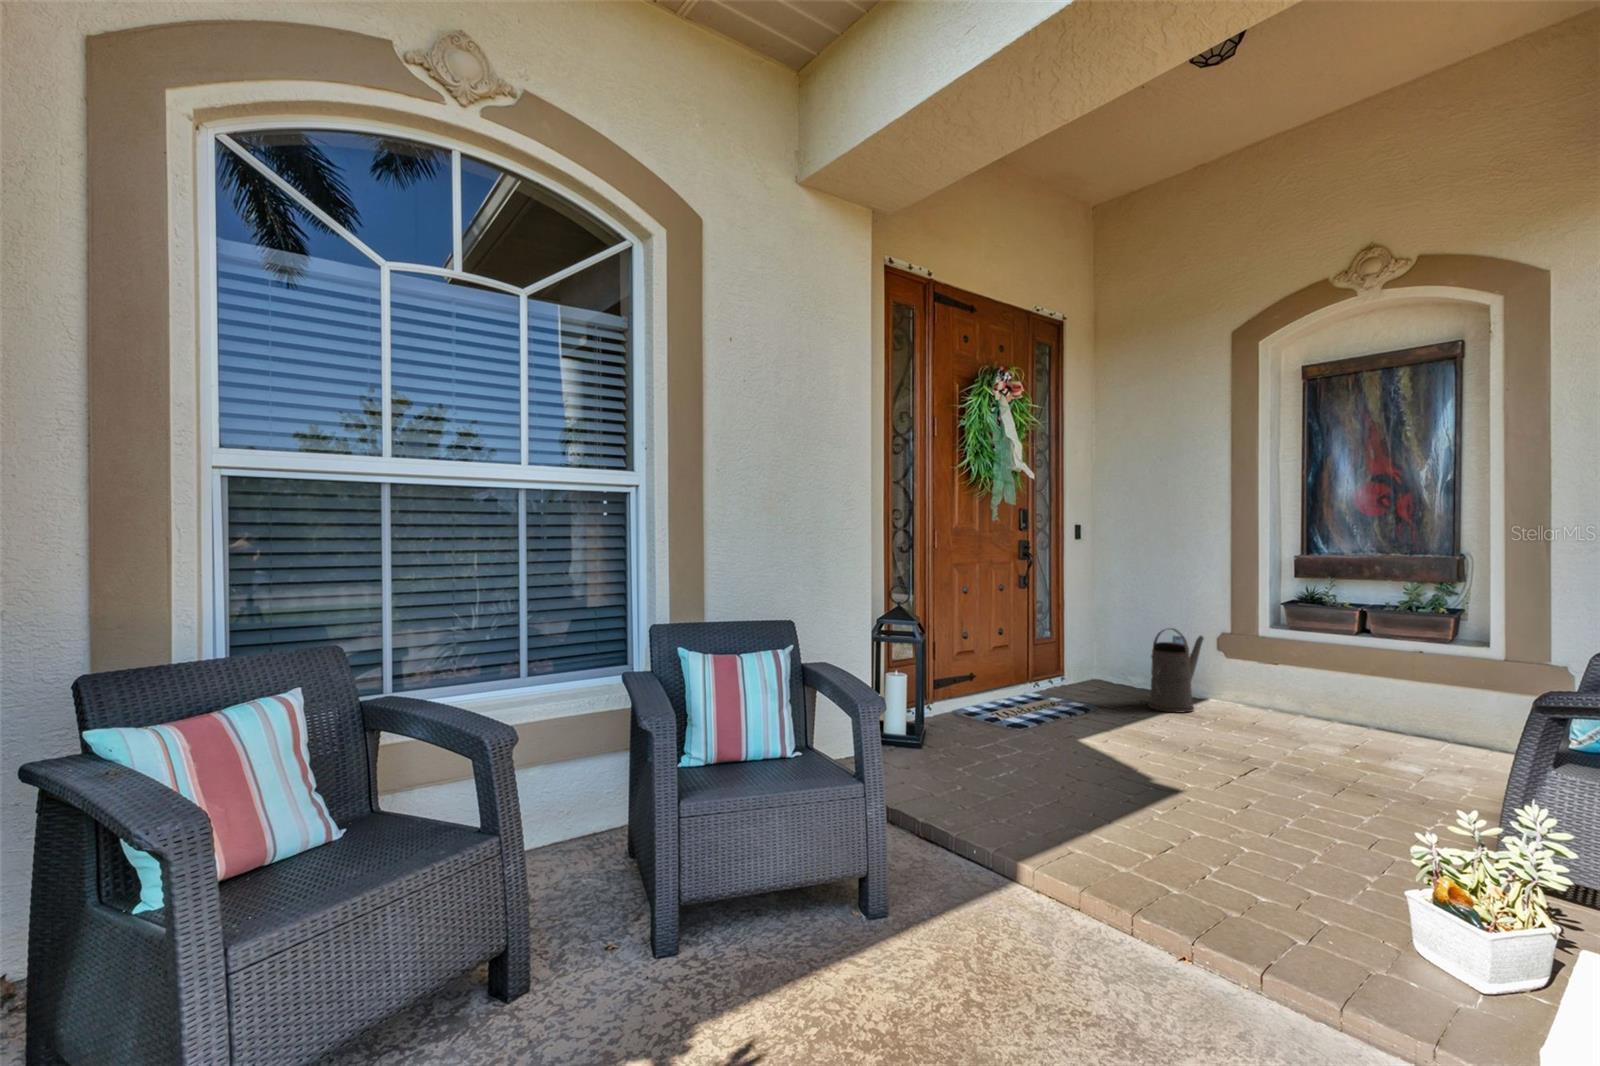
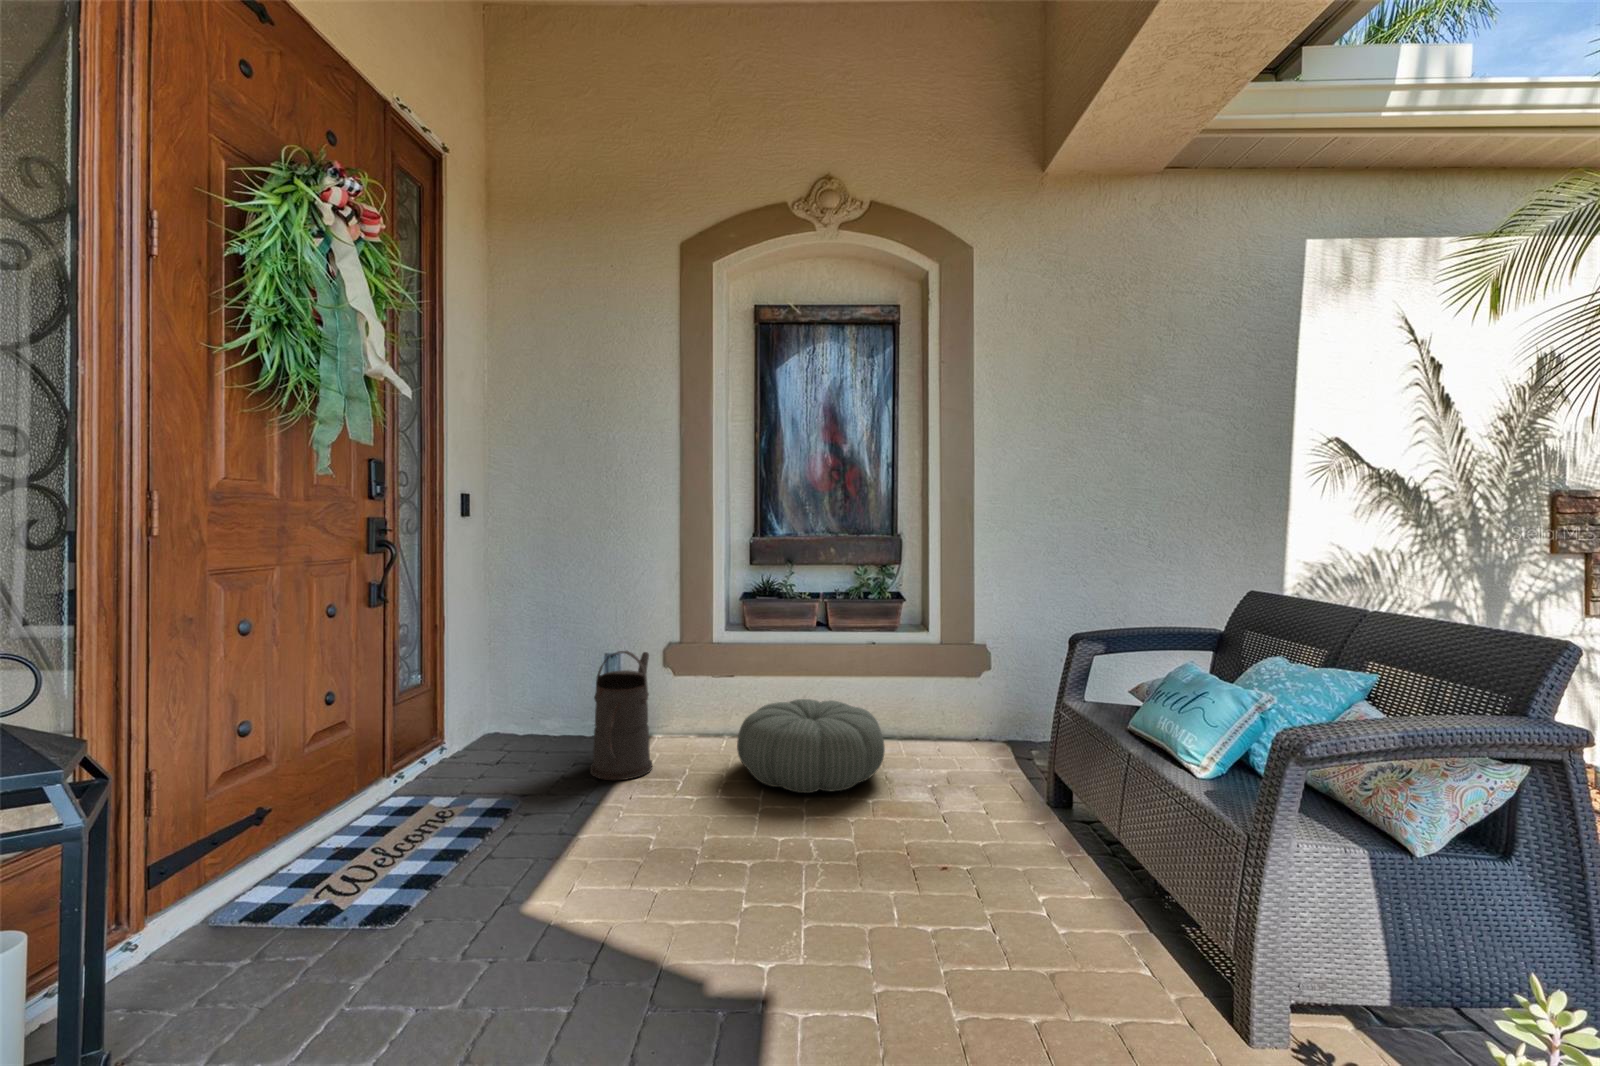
pouf: none [1255,680,1394,747] -> present [737,699,885,793]

